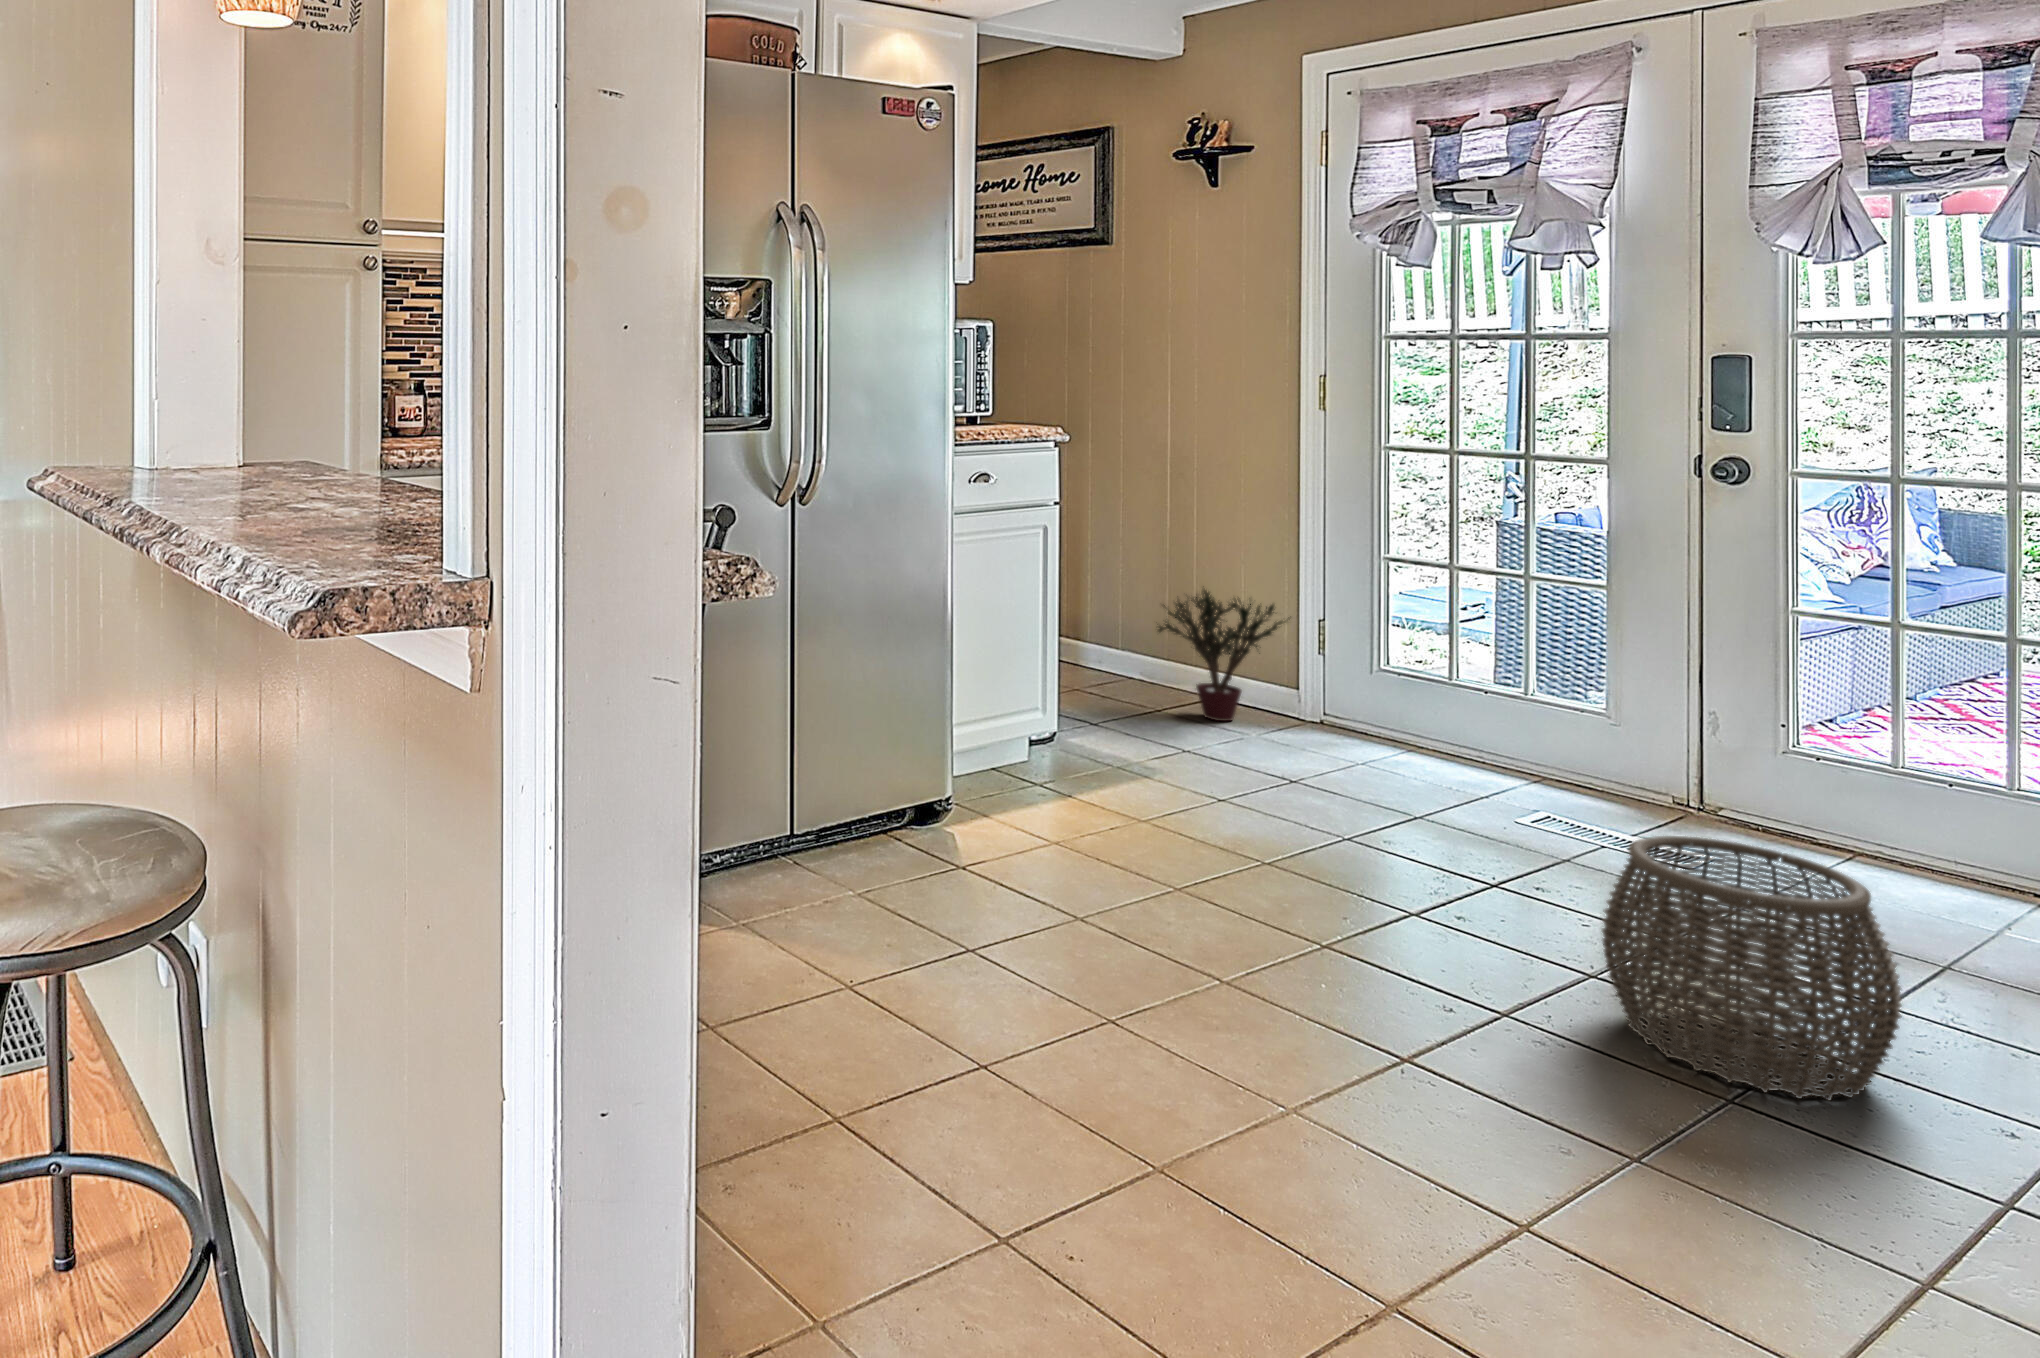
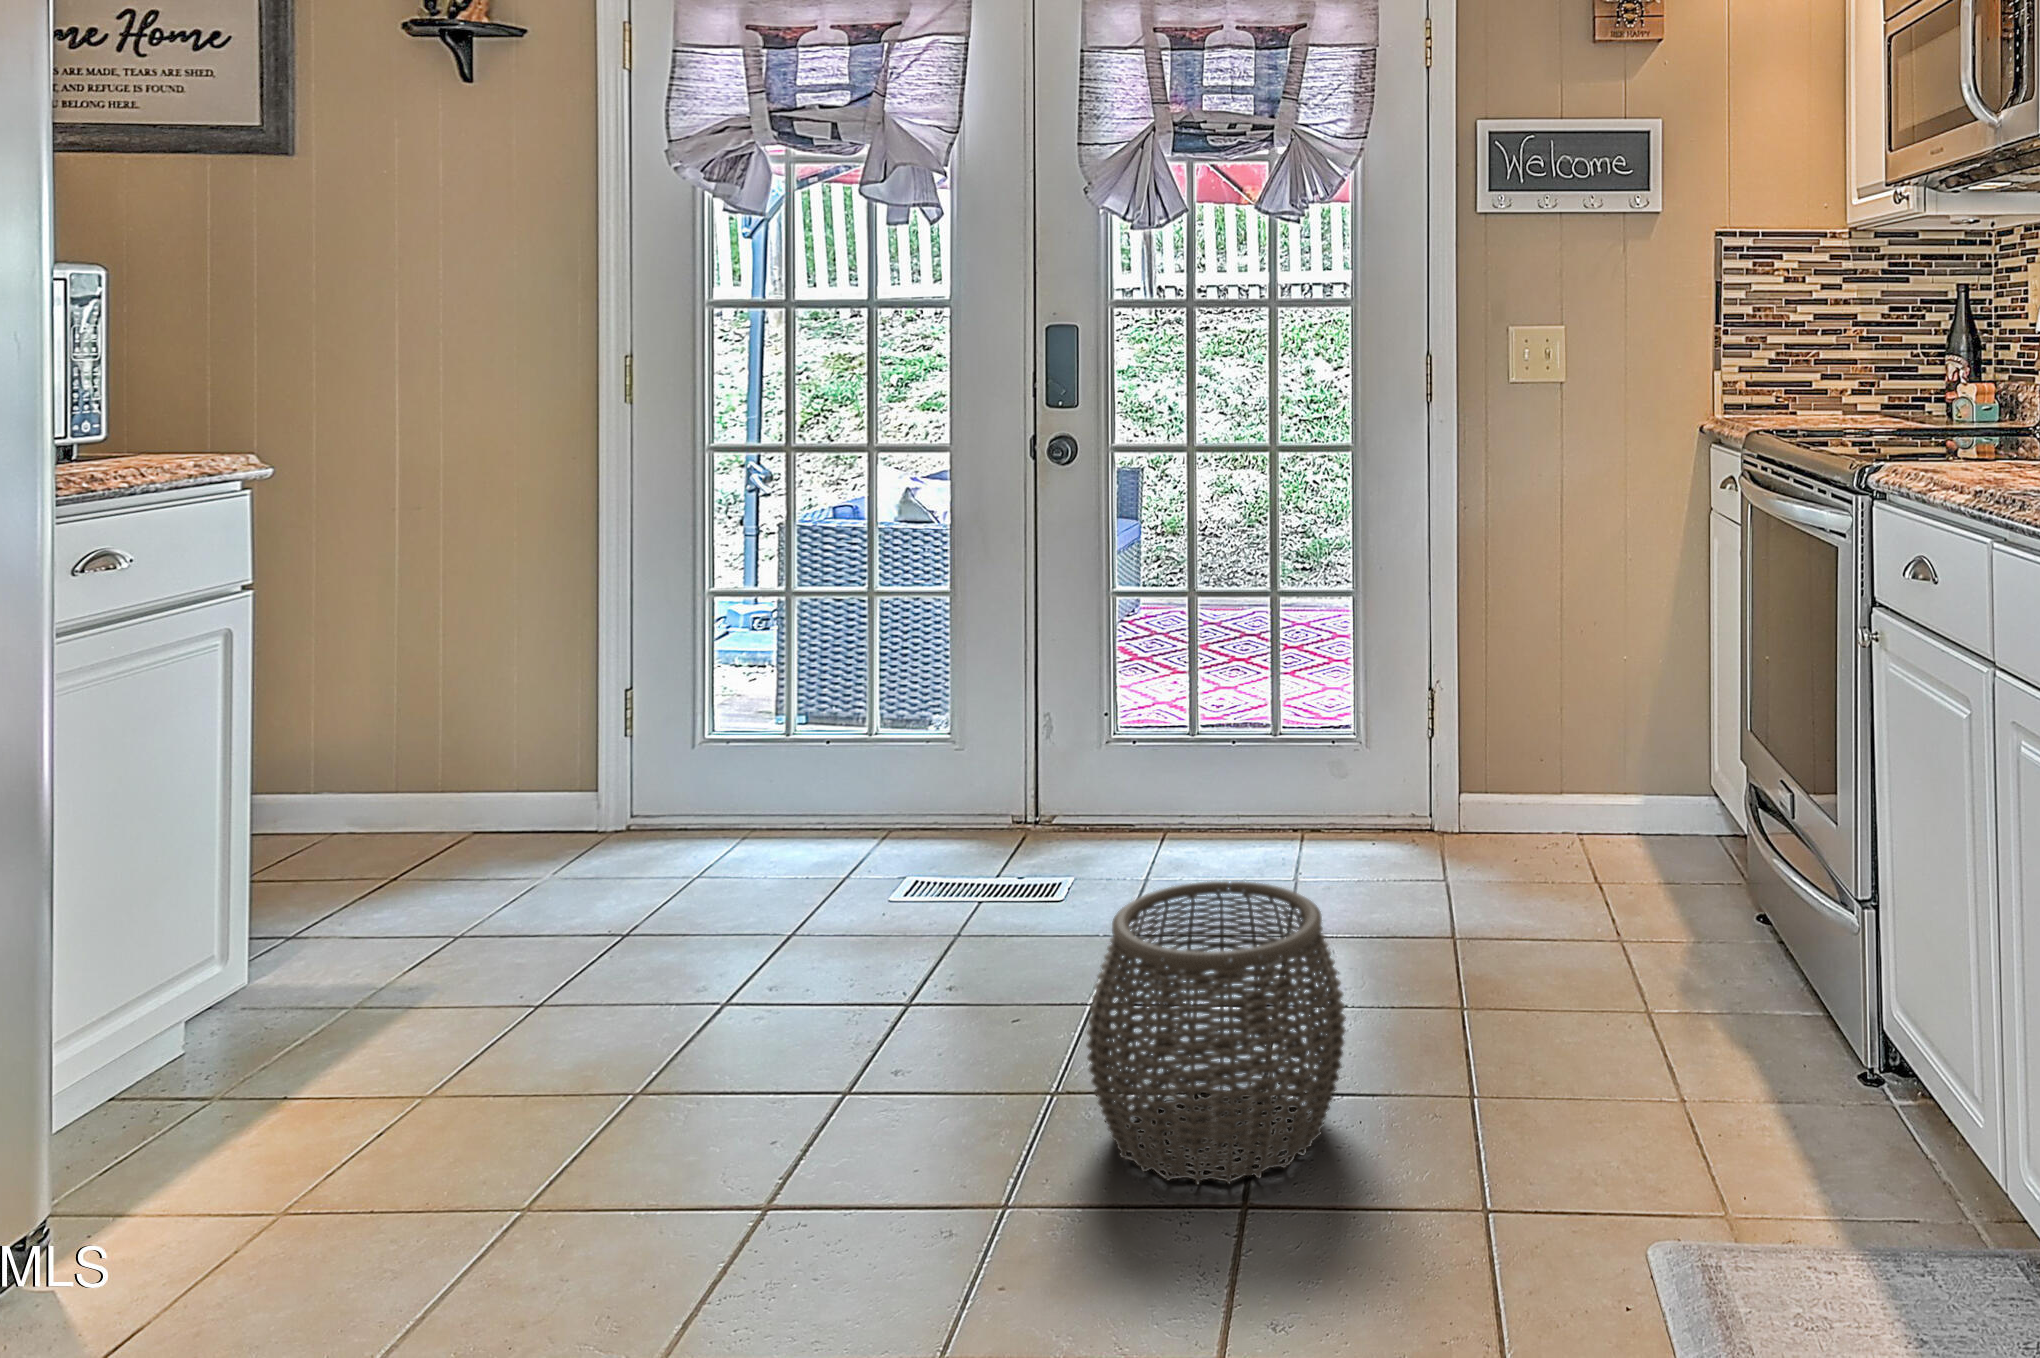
potted plant: present [1158,590,1289,721] -> none [387,670,596,868]

